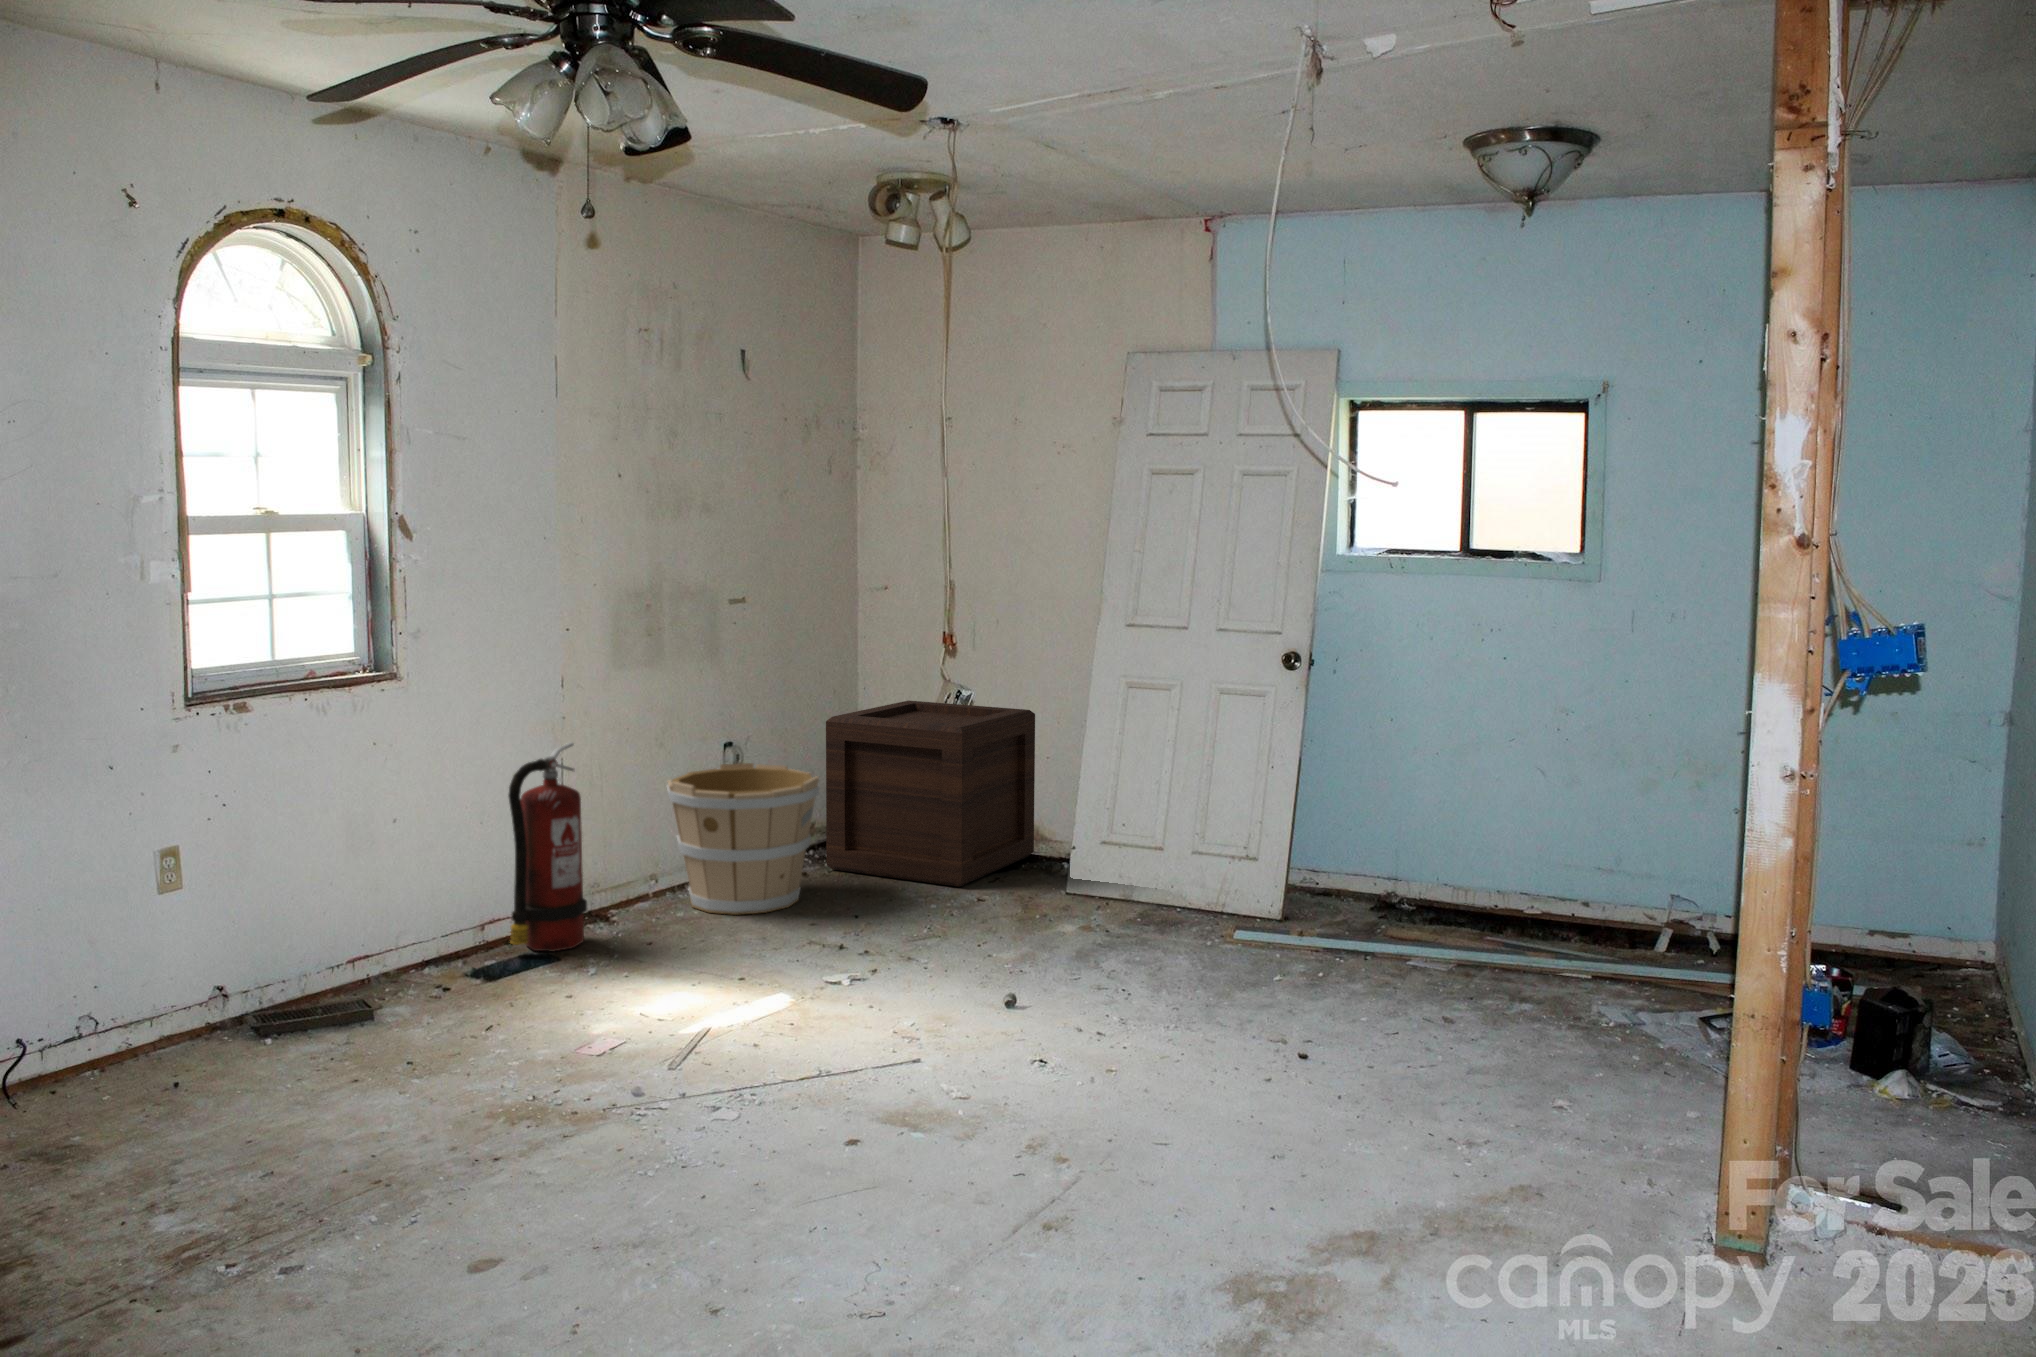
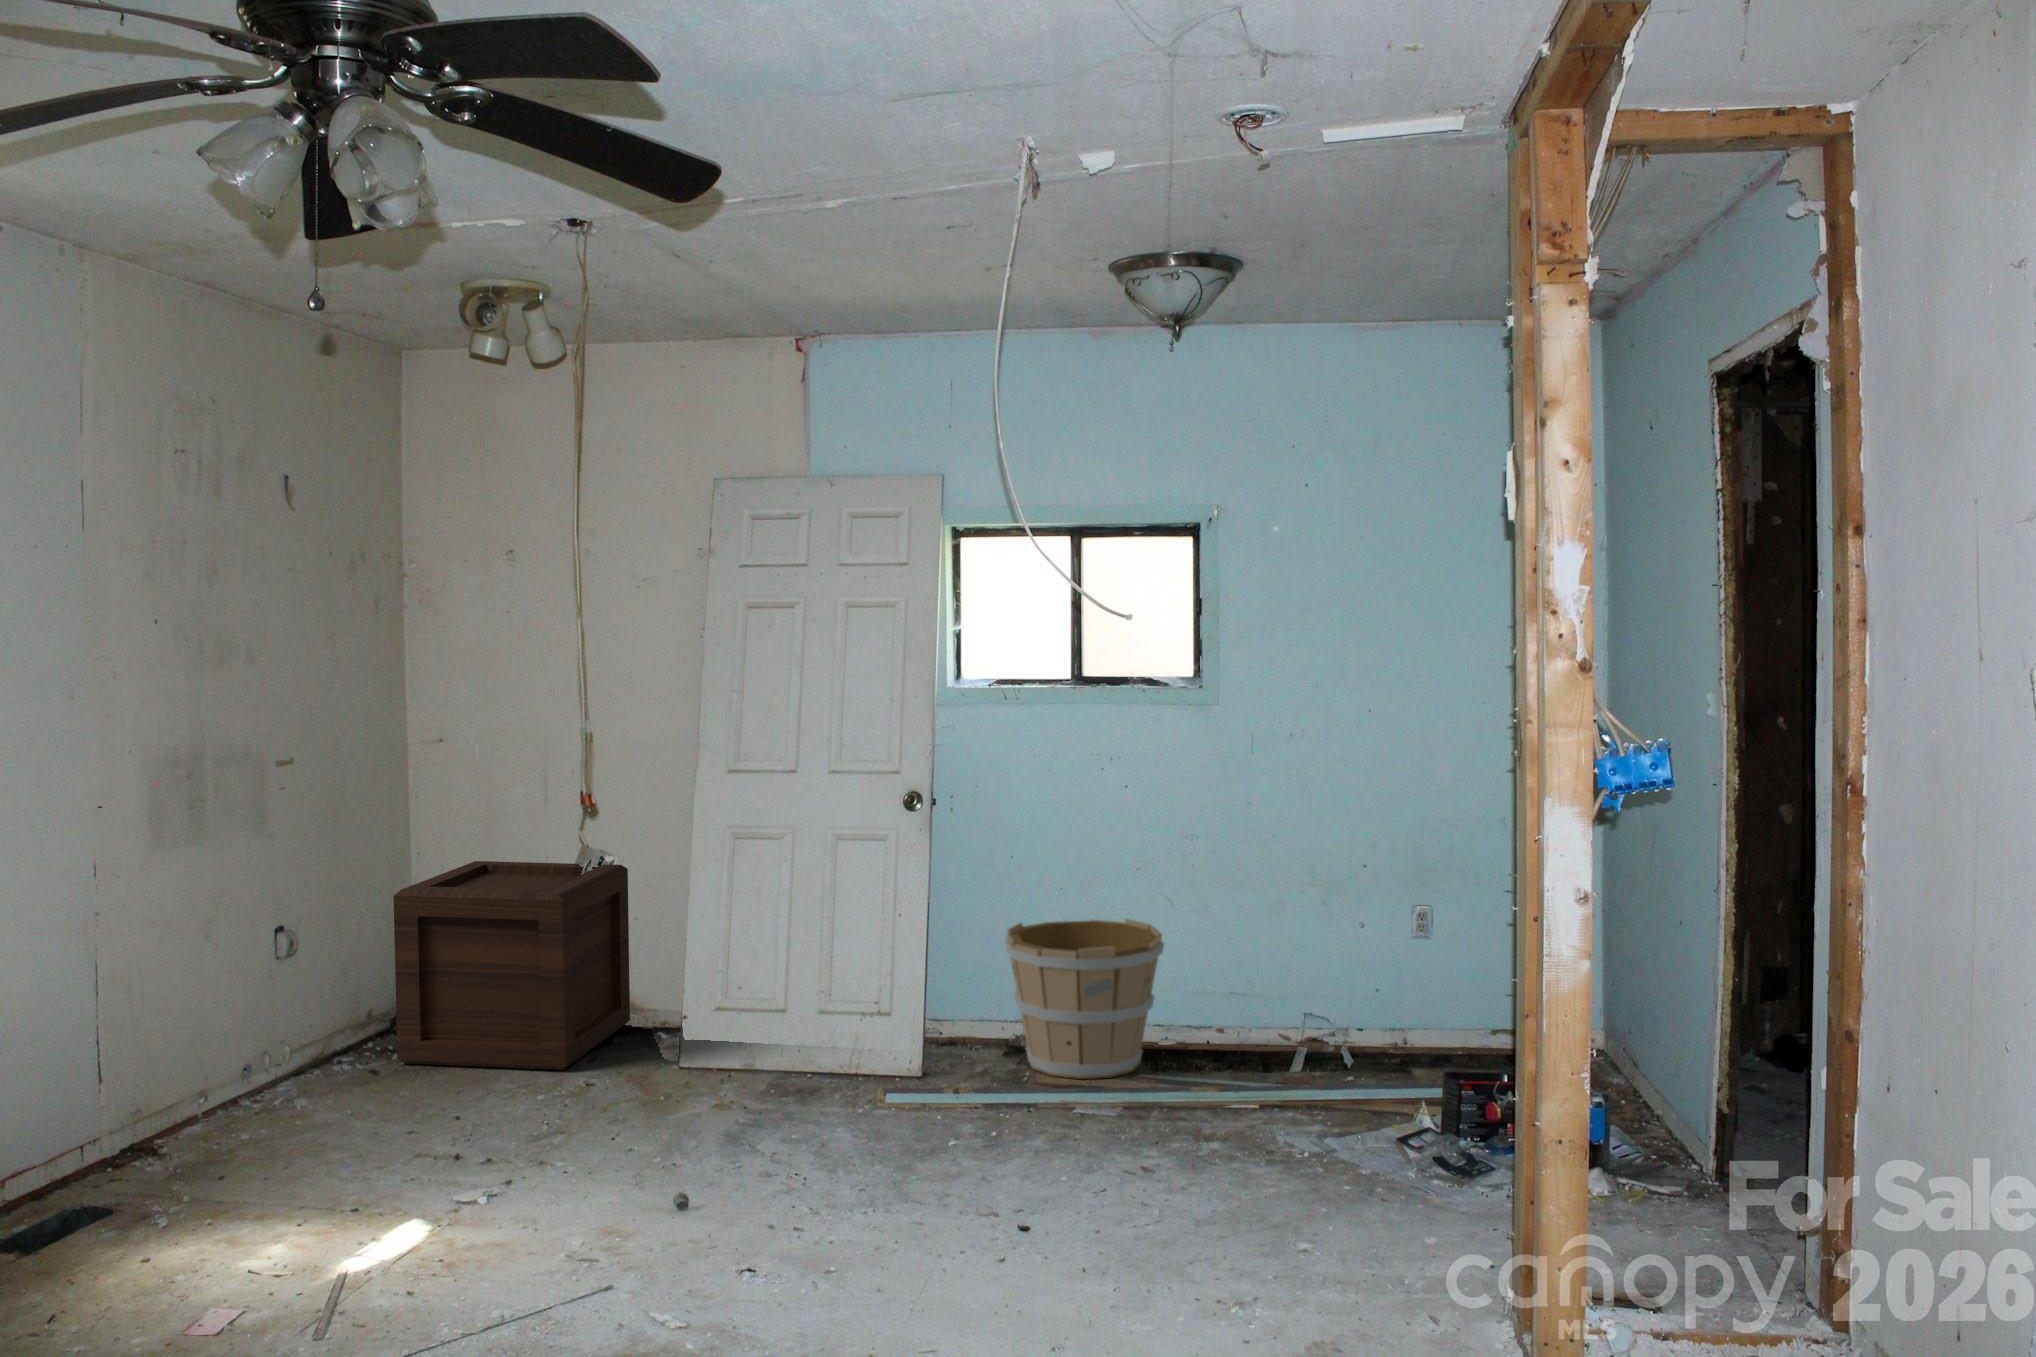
fire extinguisher: present [508,742,587,951] -> none [44,953,141,1207]
wooden bucket: present [667,763,820,915] -> present [1005,919,1164,1079]

